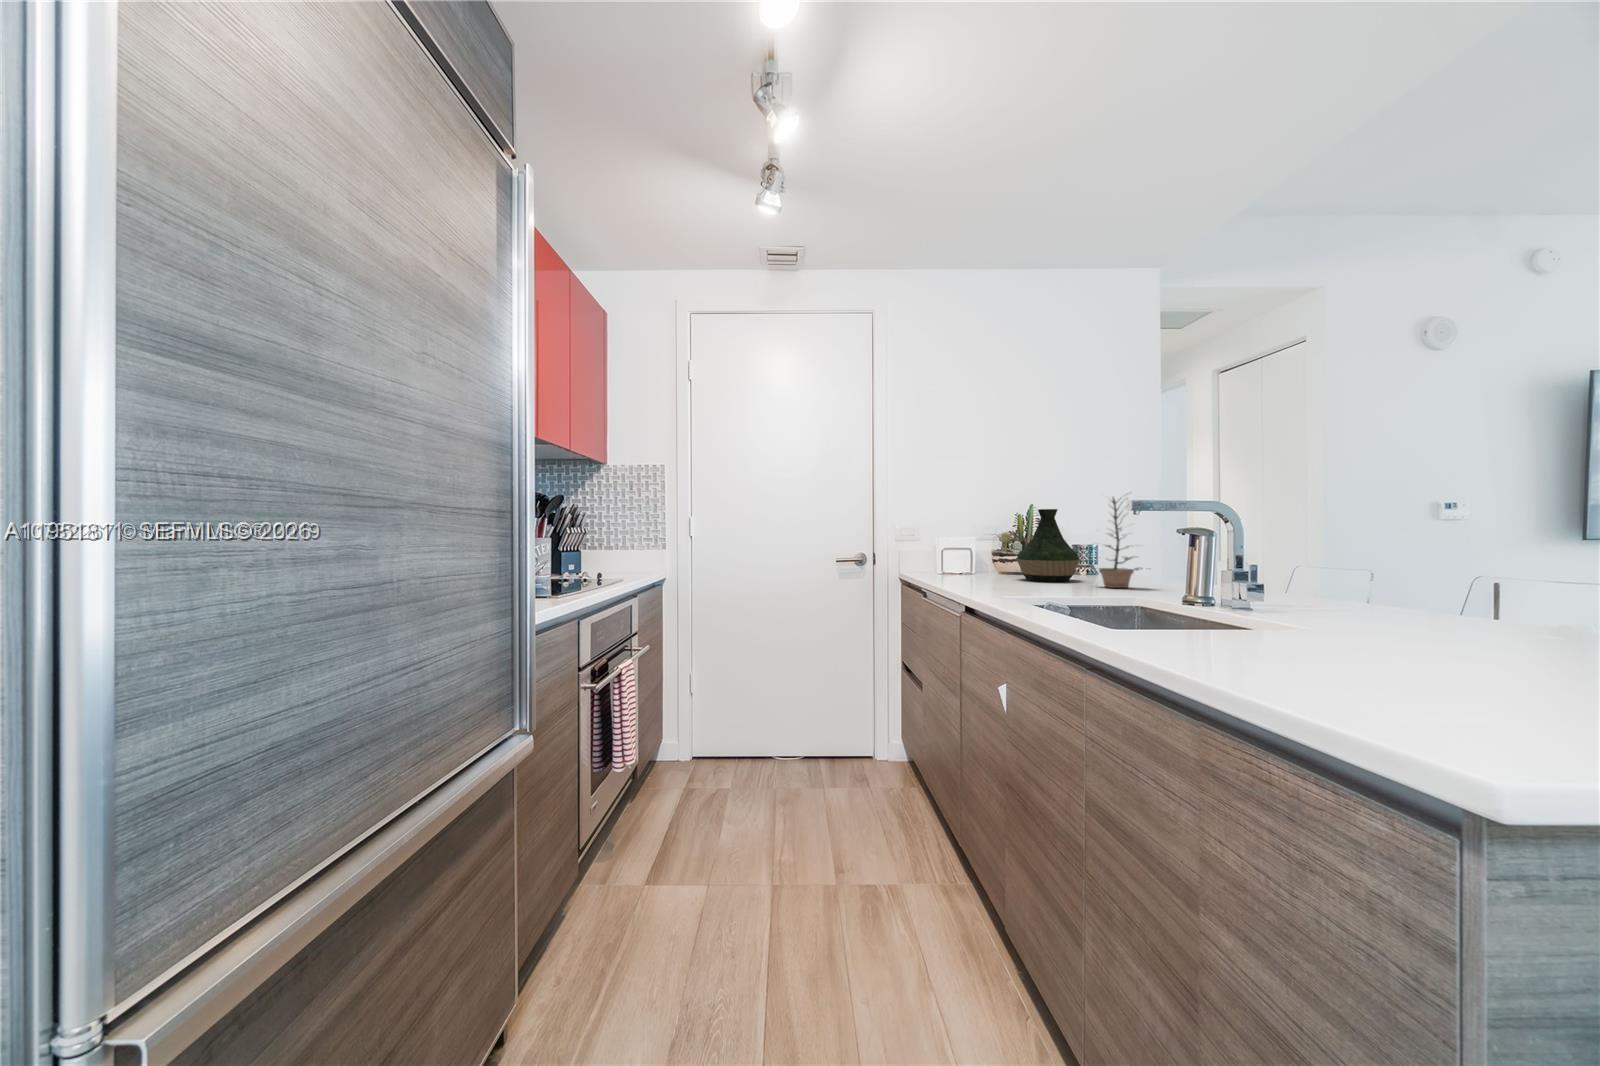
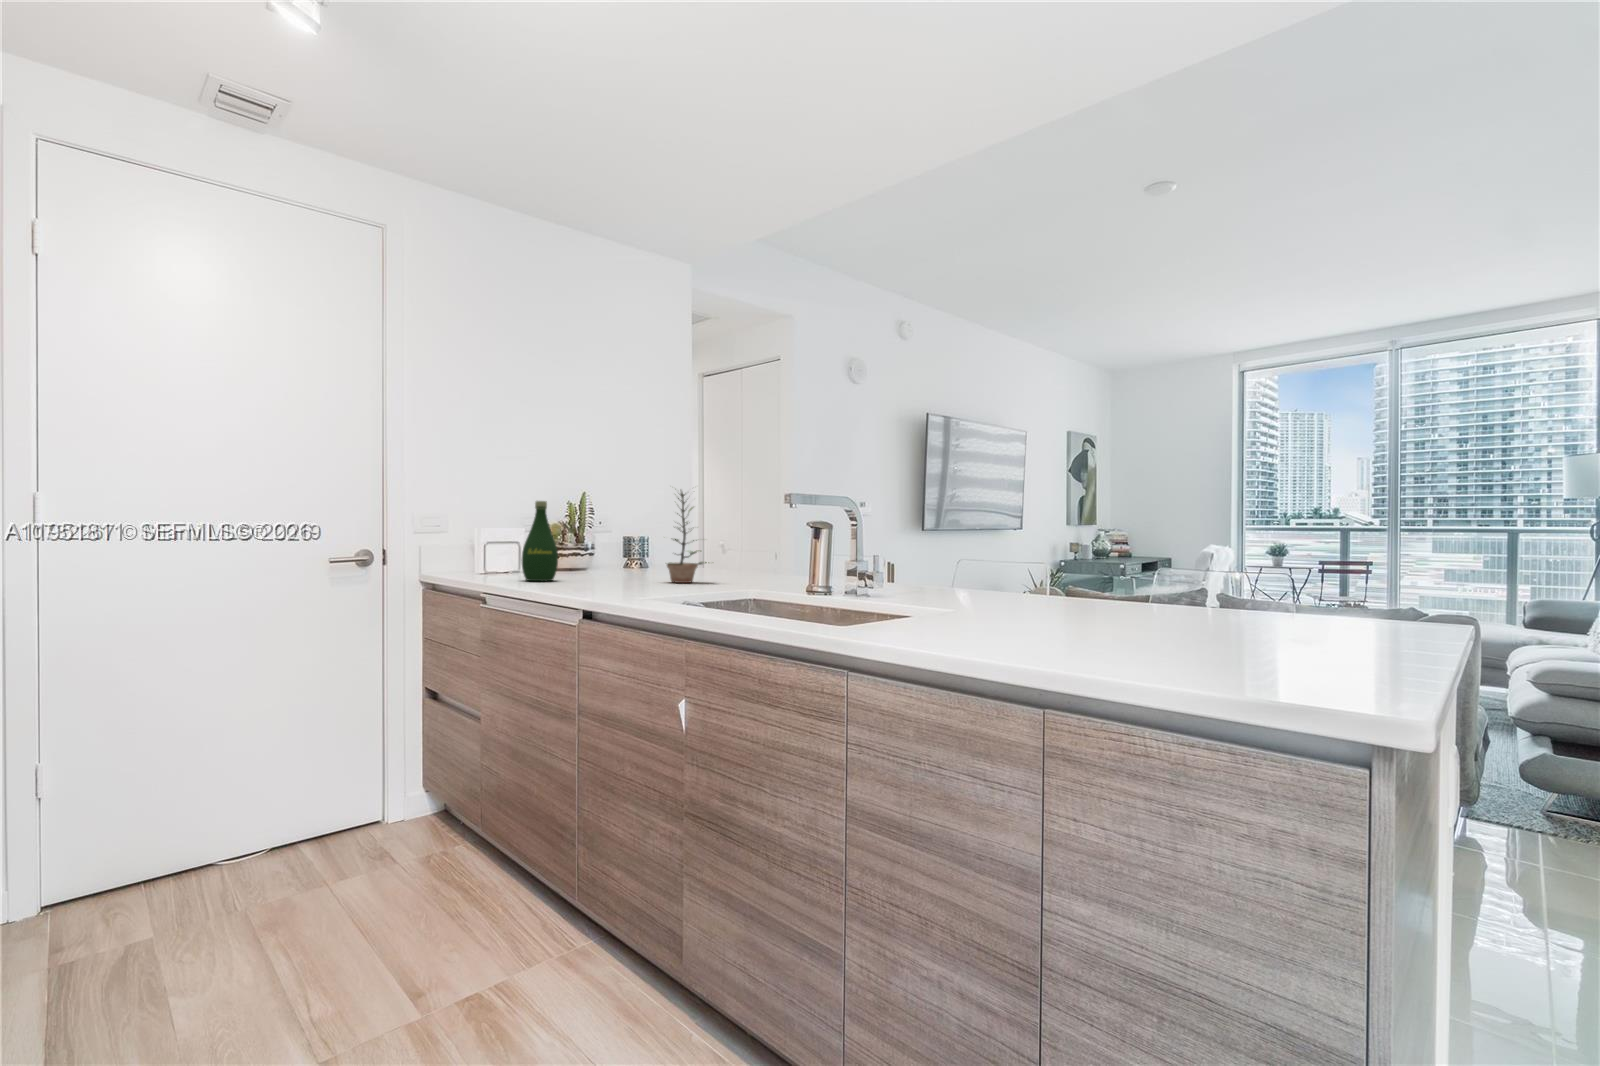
vase: present [1016,509,1080,582] -> none [576,498,643,579]
bottle: none [965,514,996,582] -> present [522,501,558,581]

